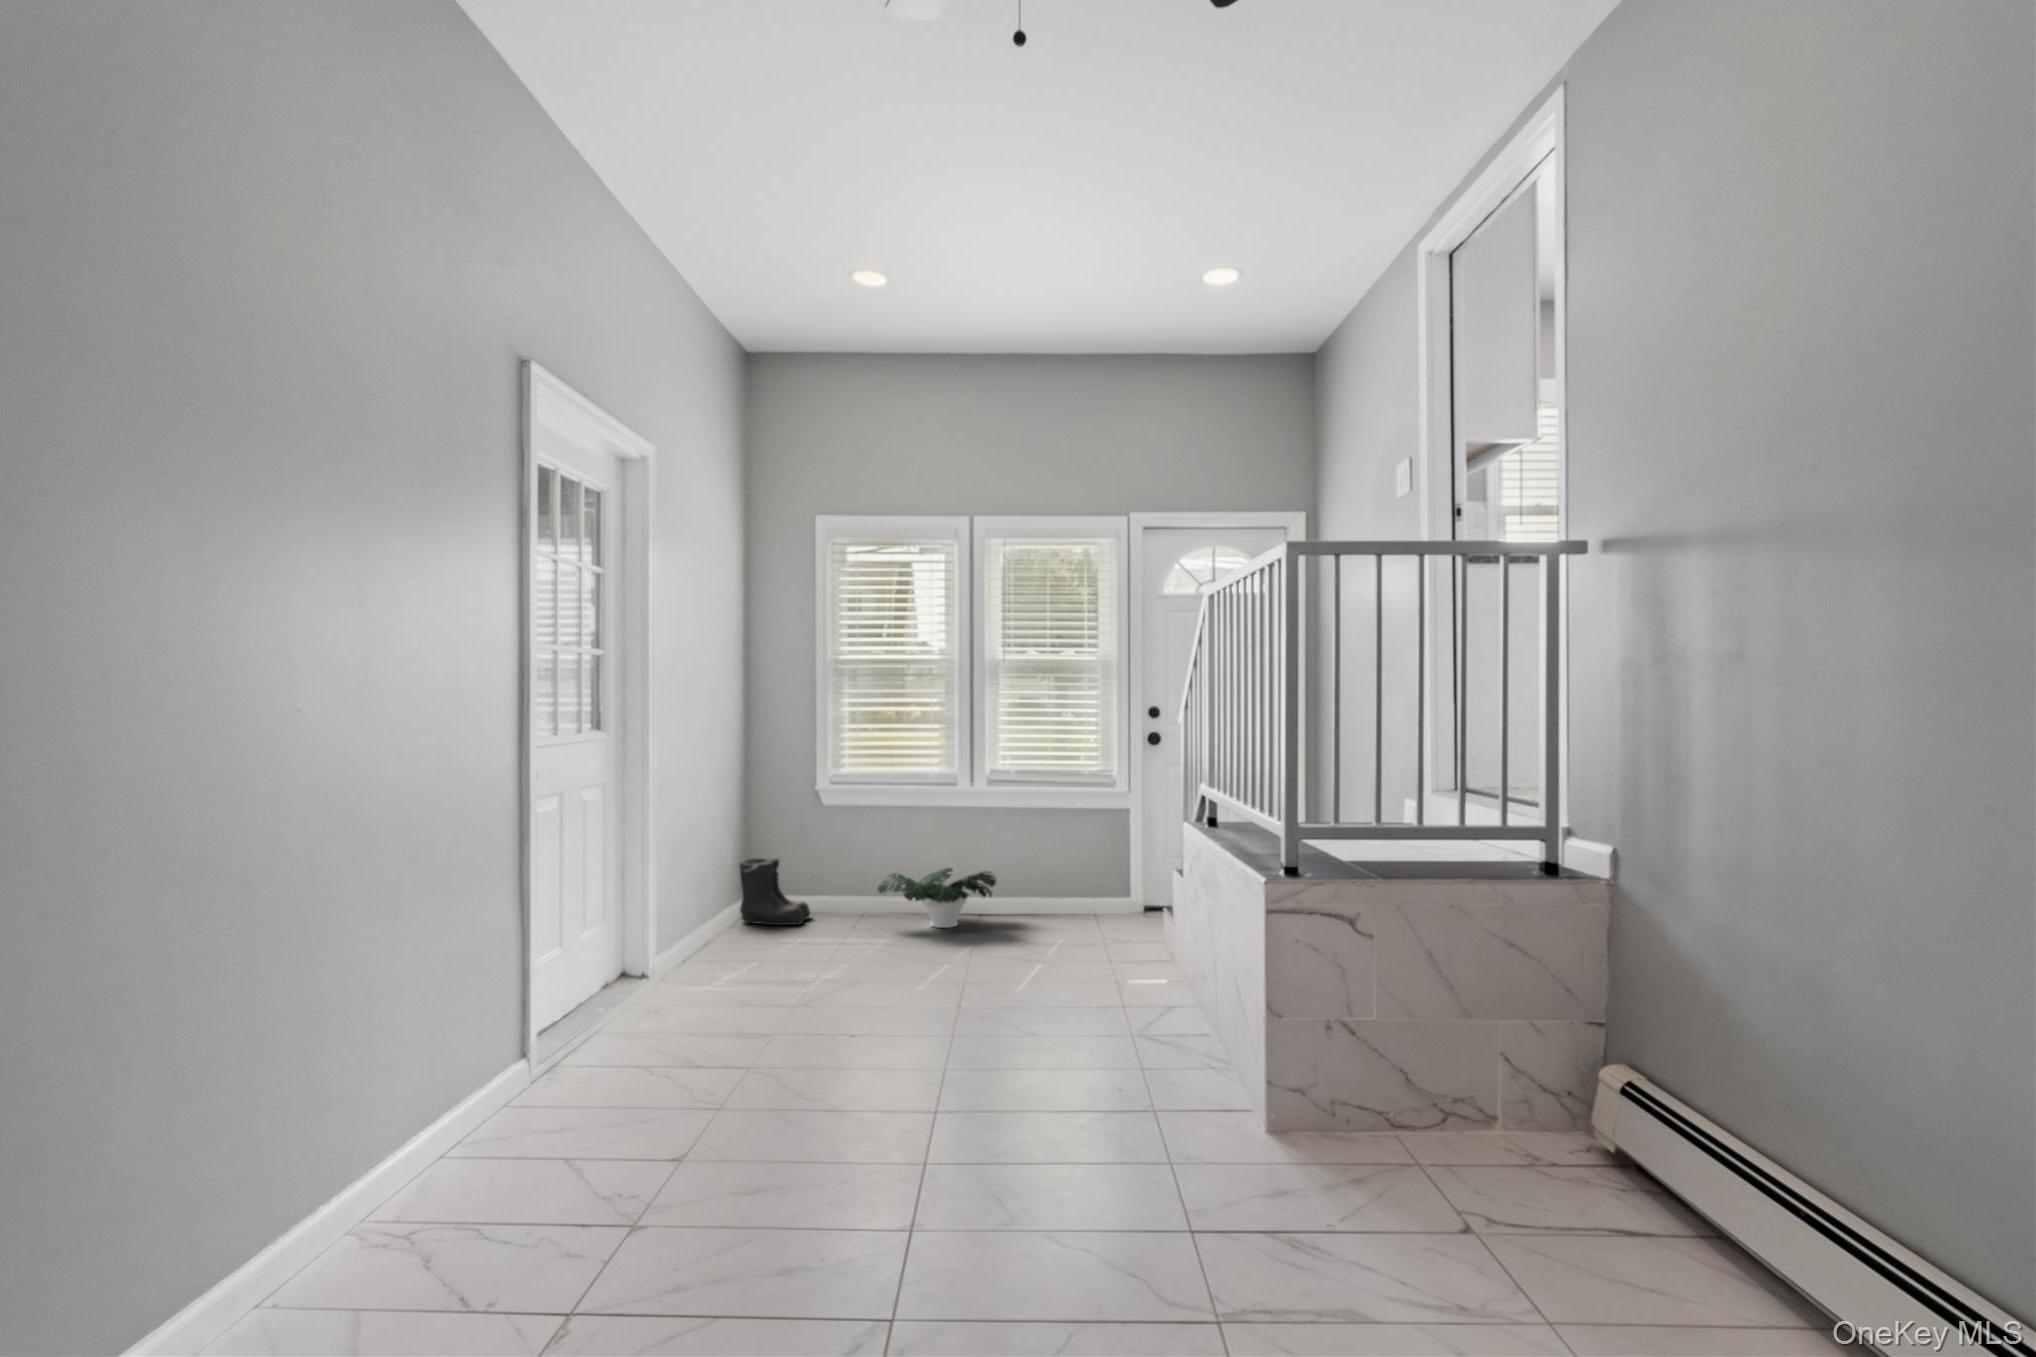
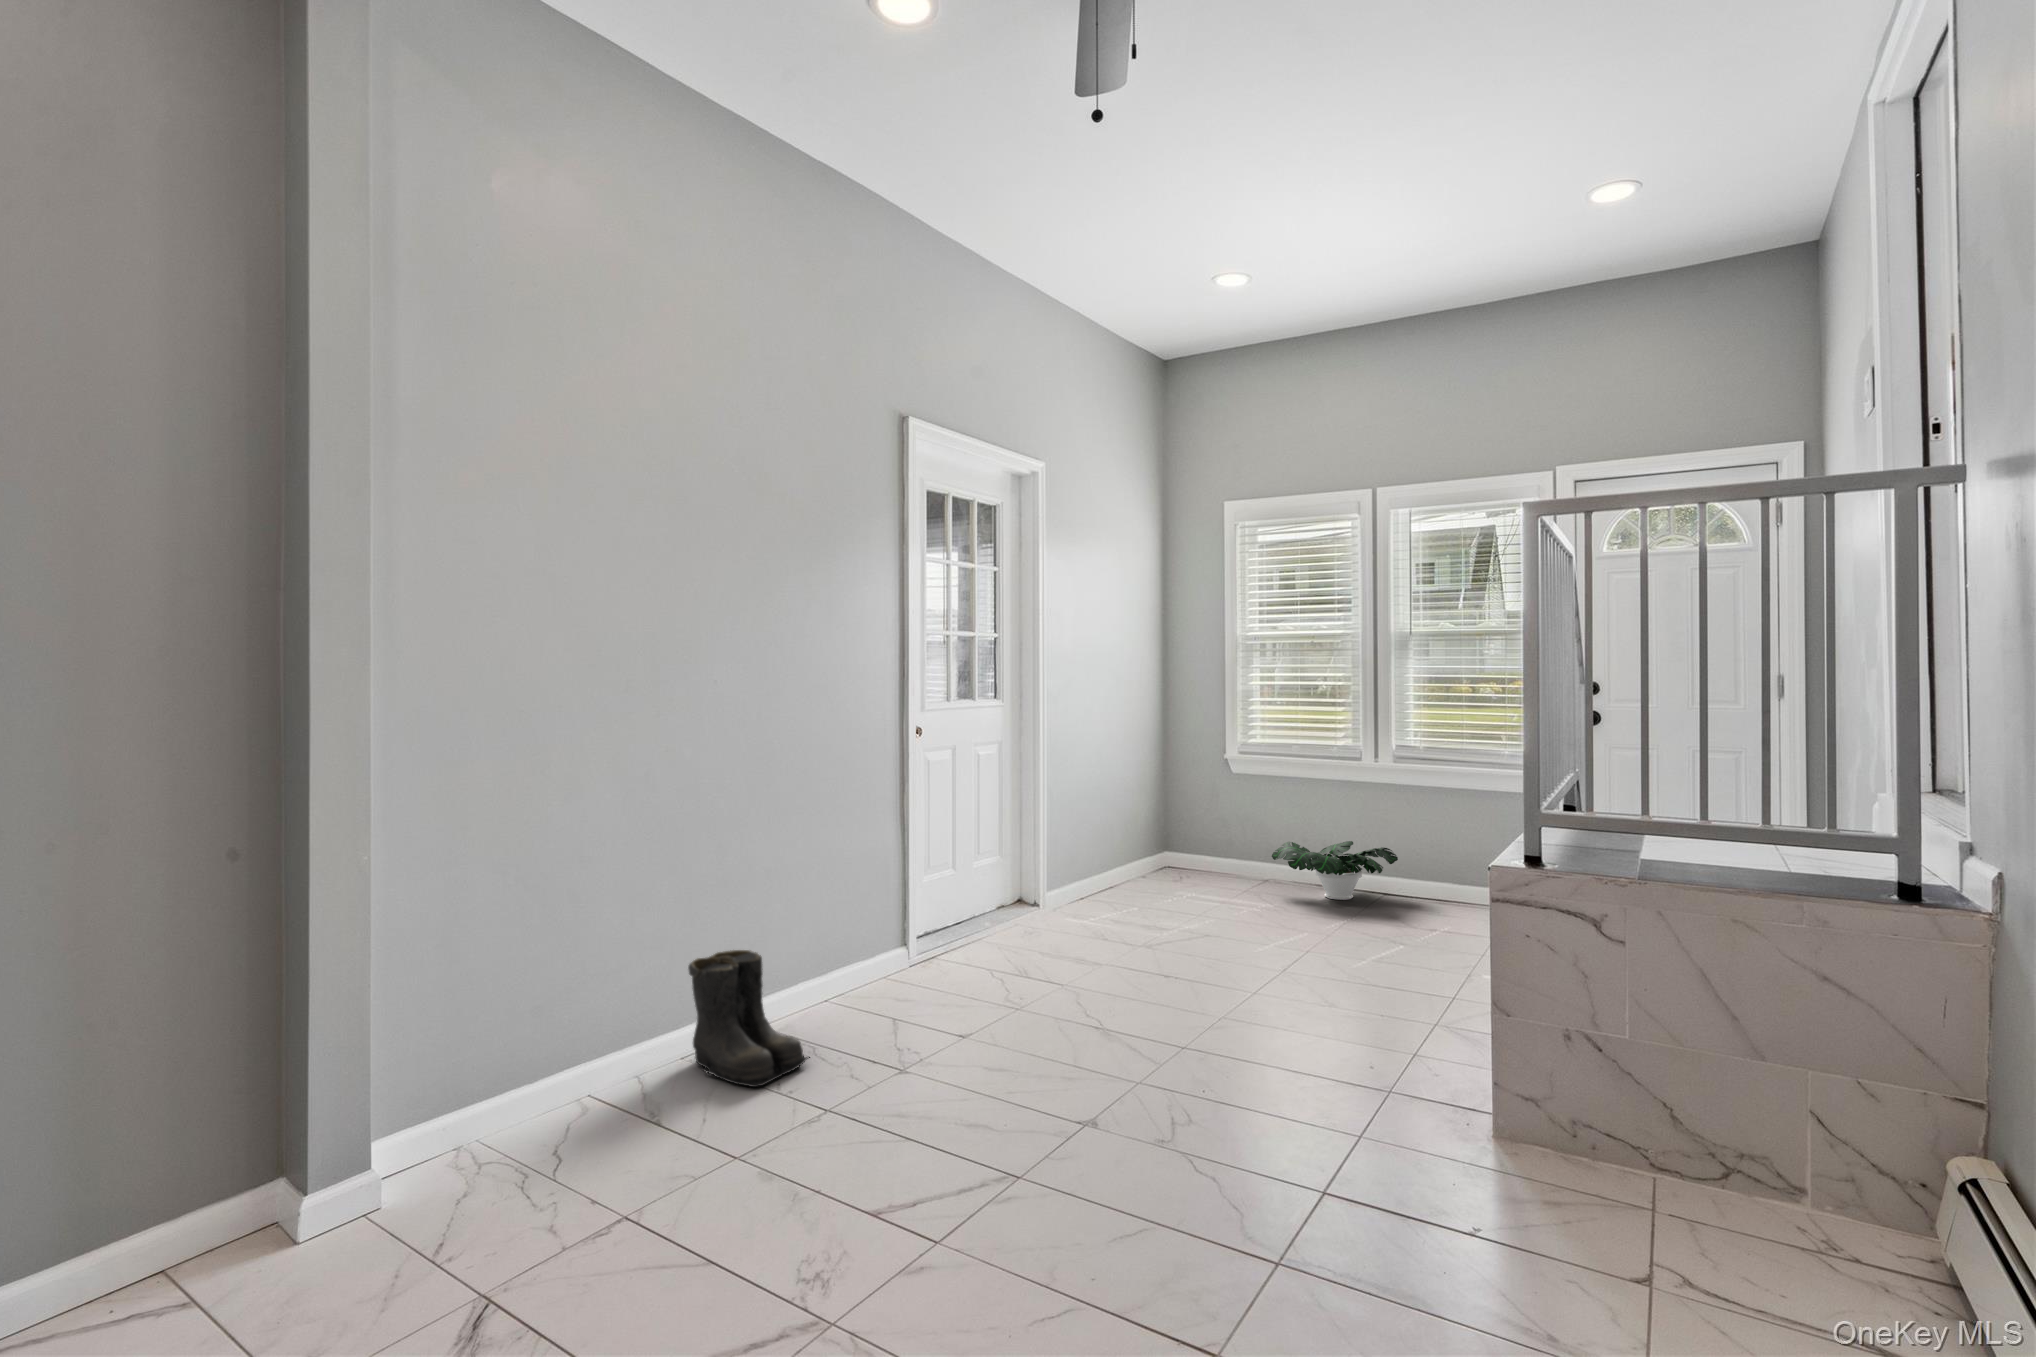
boots: present [739,858,811,925] -> present [688,950,809,1087]

